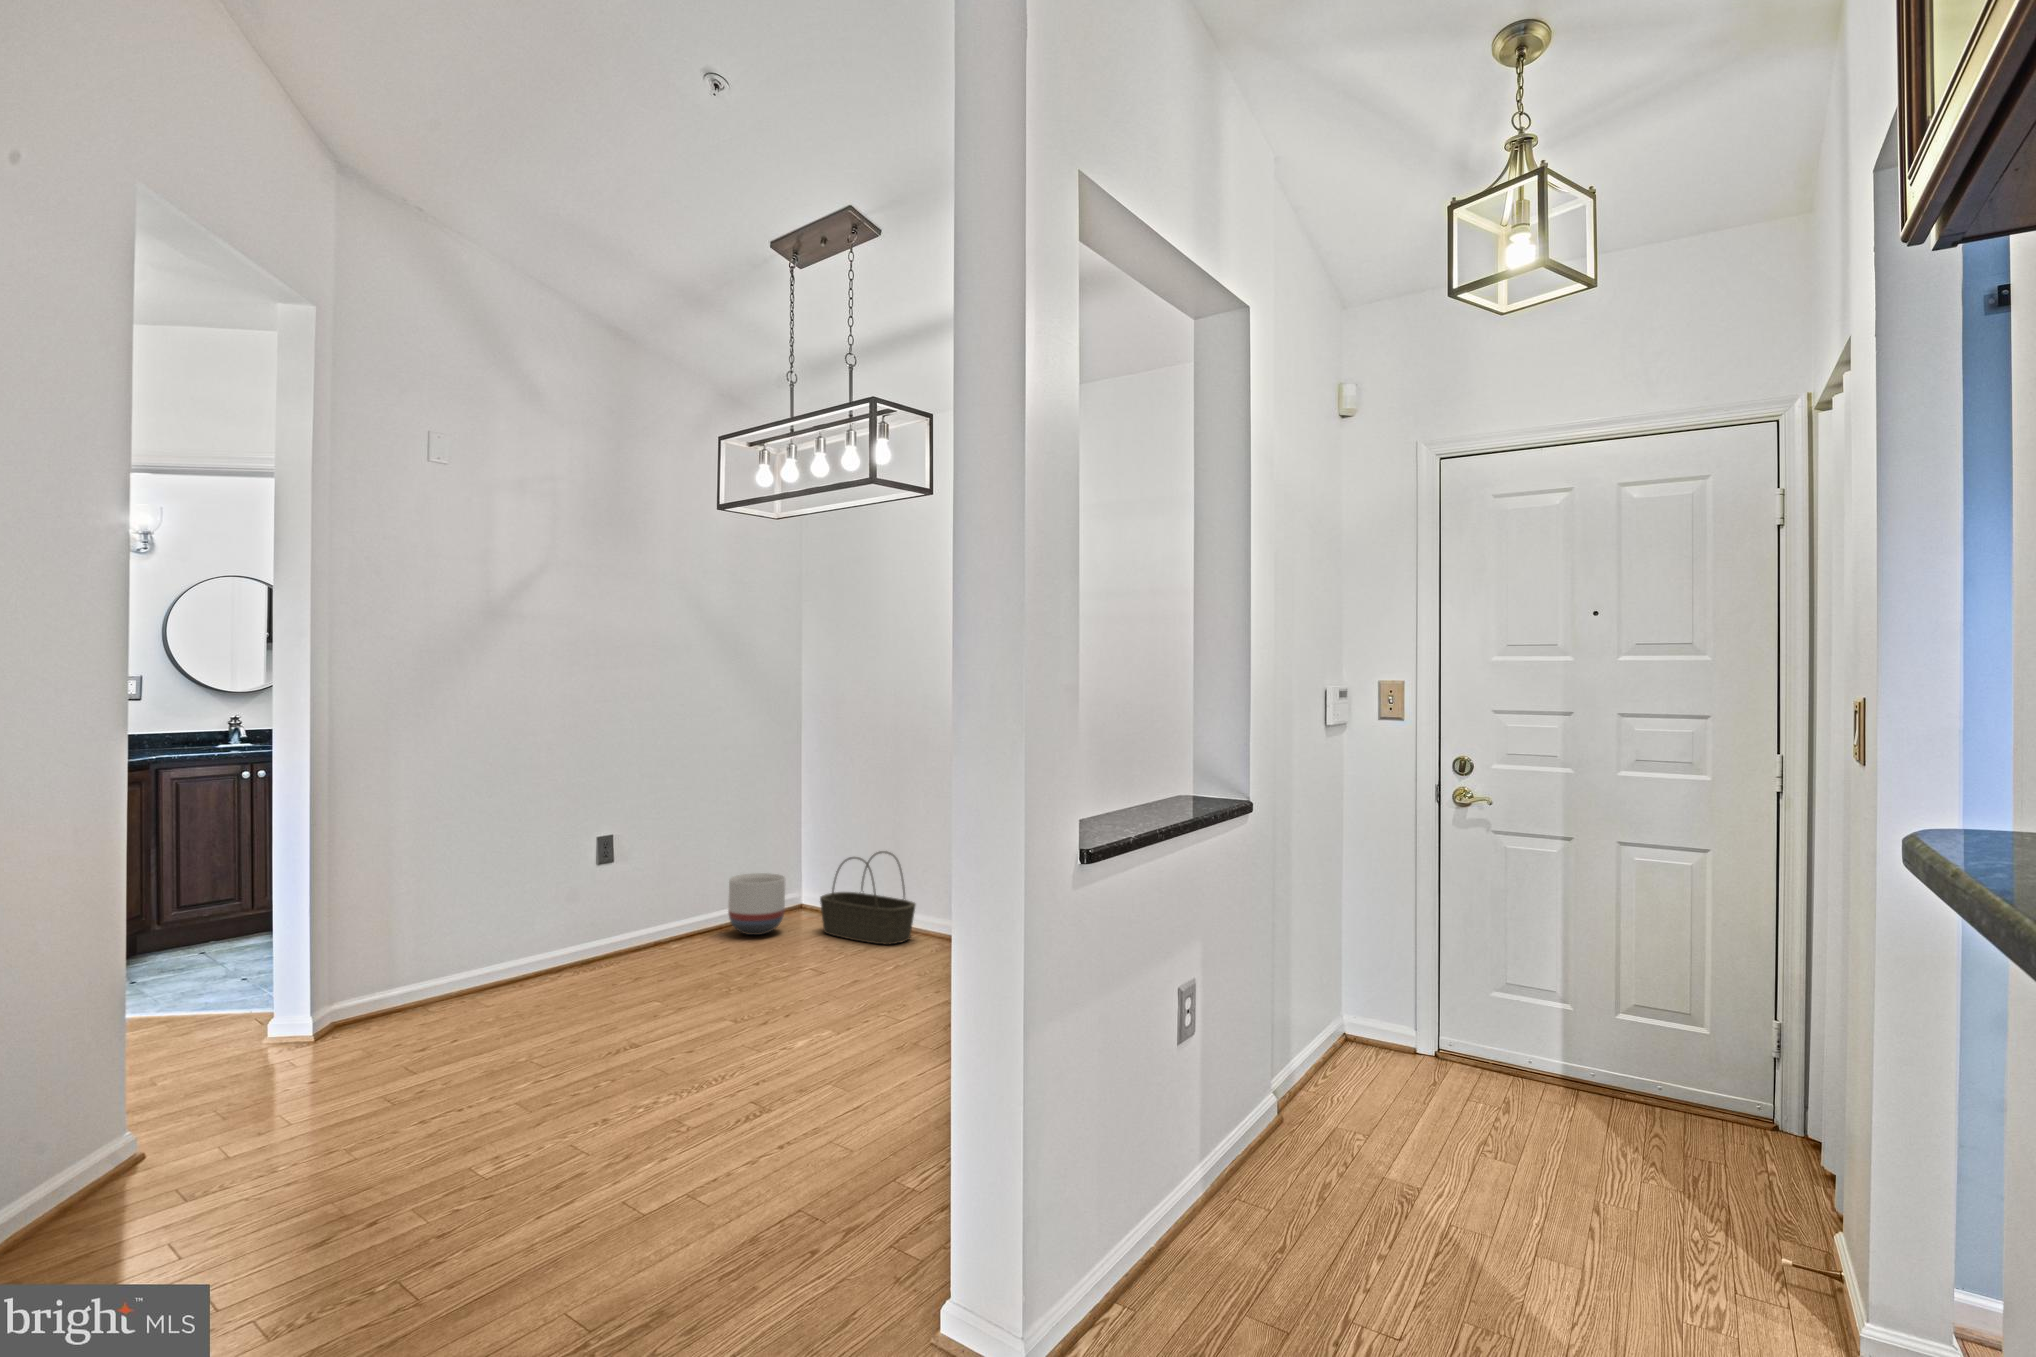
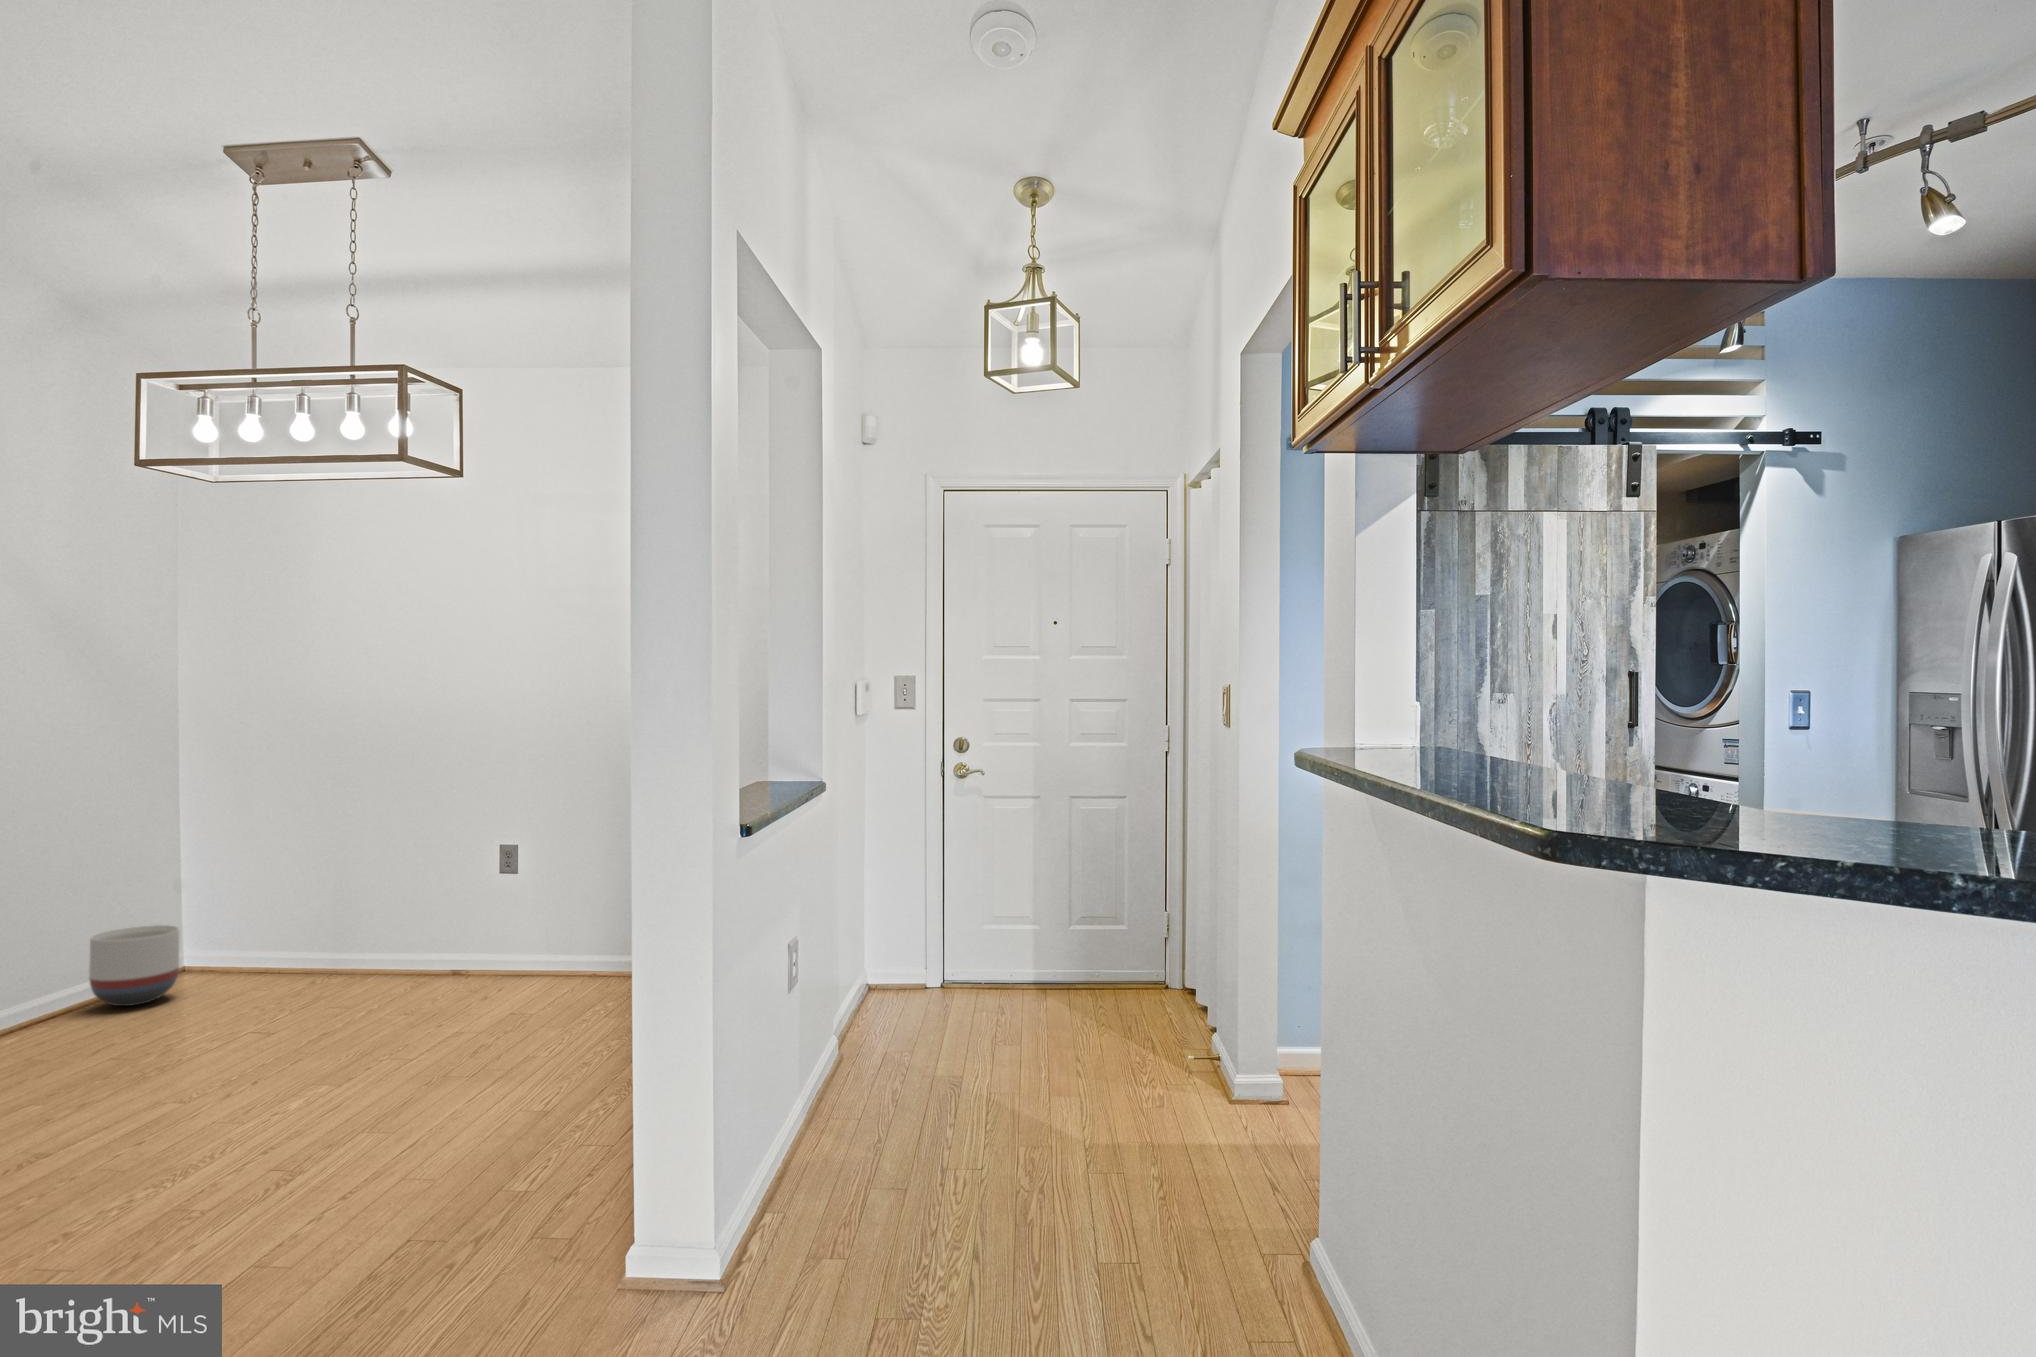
basket: present [820,851,916,944] -> none [232,880,373,989]

